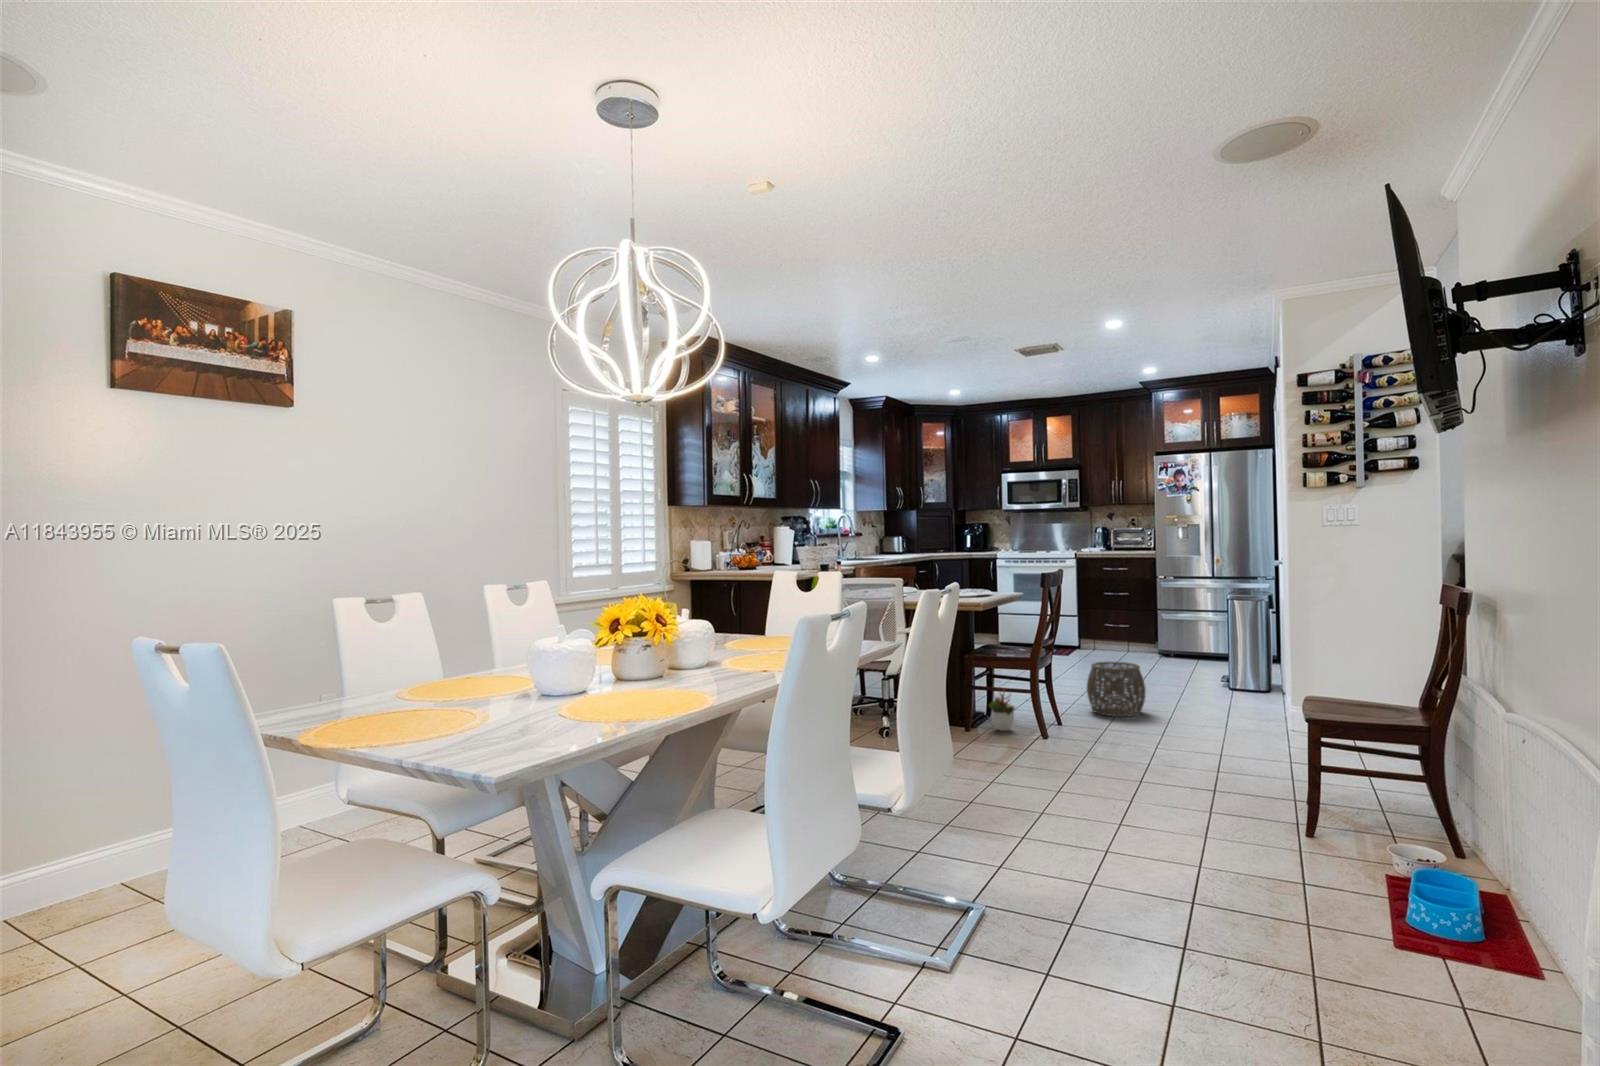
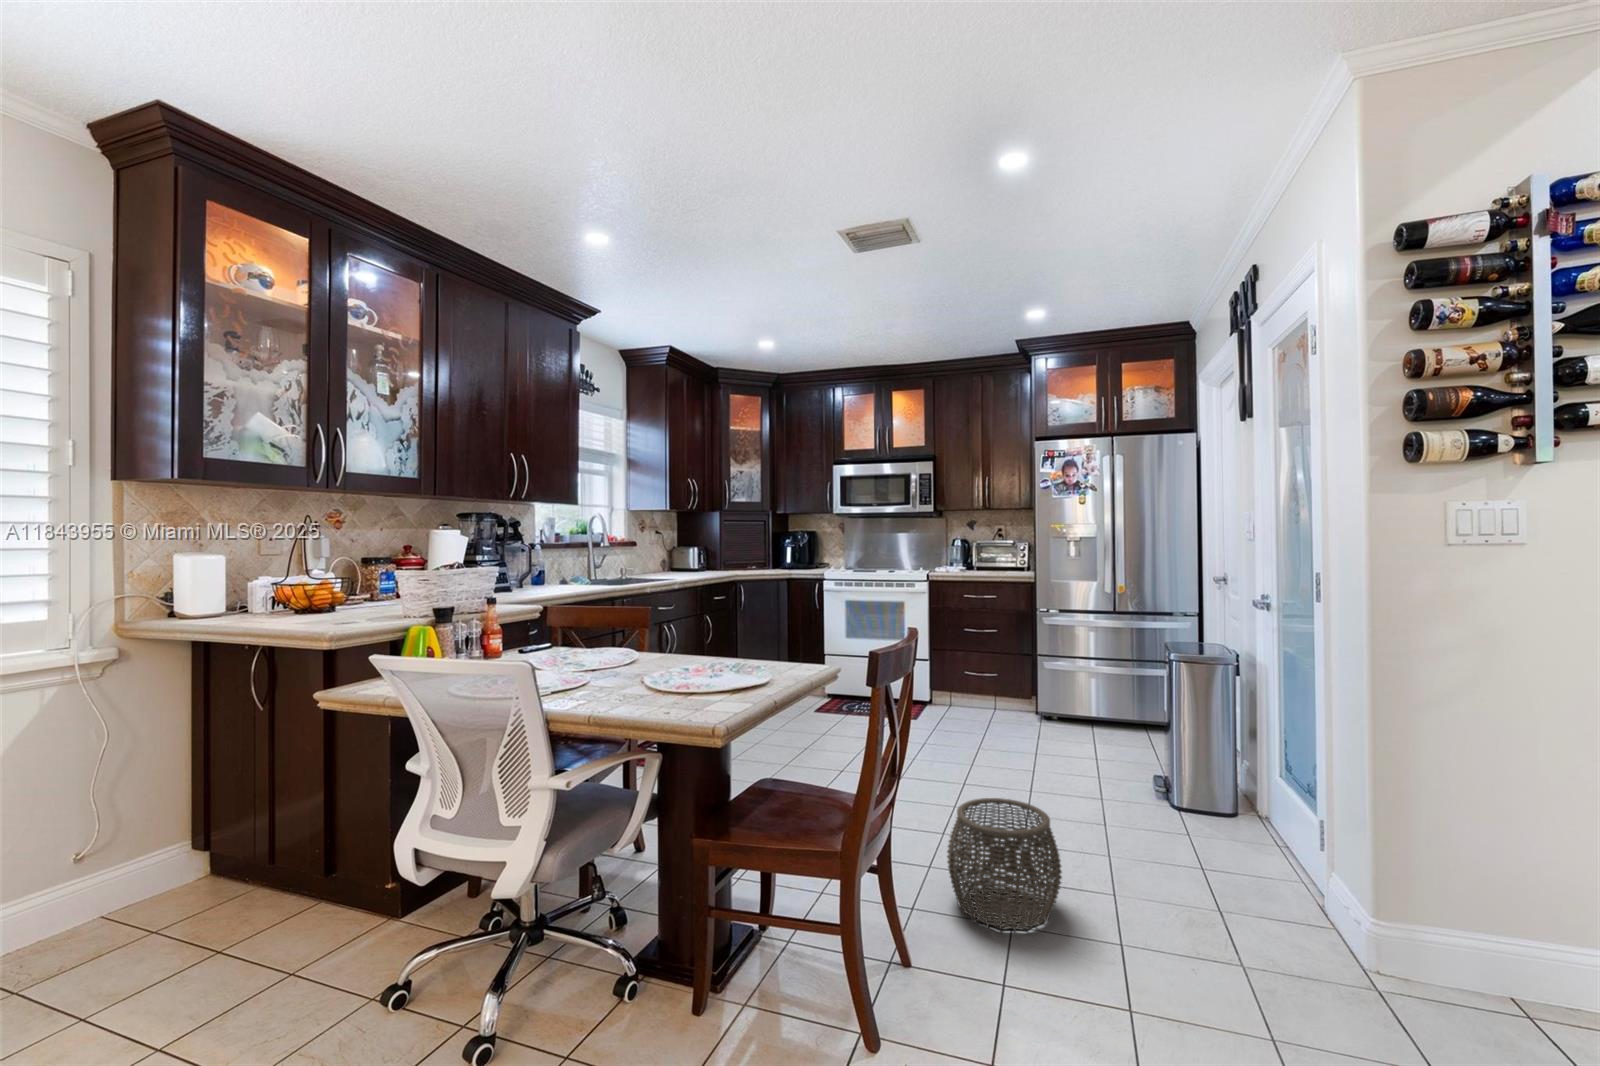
decorative plant: present [989,689,1015,731] -> none [734,910,793,1016]

